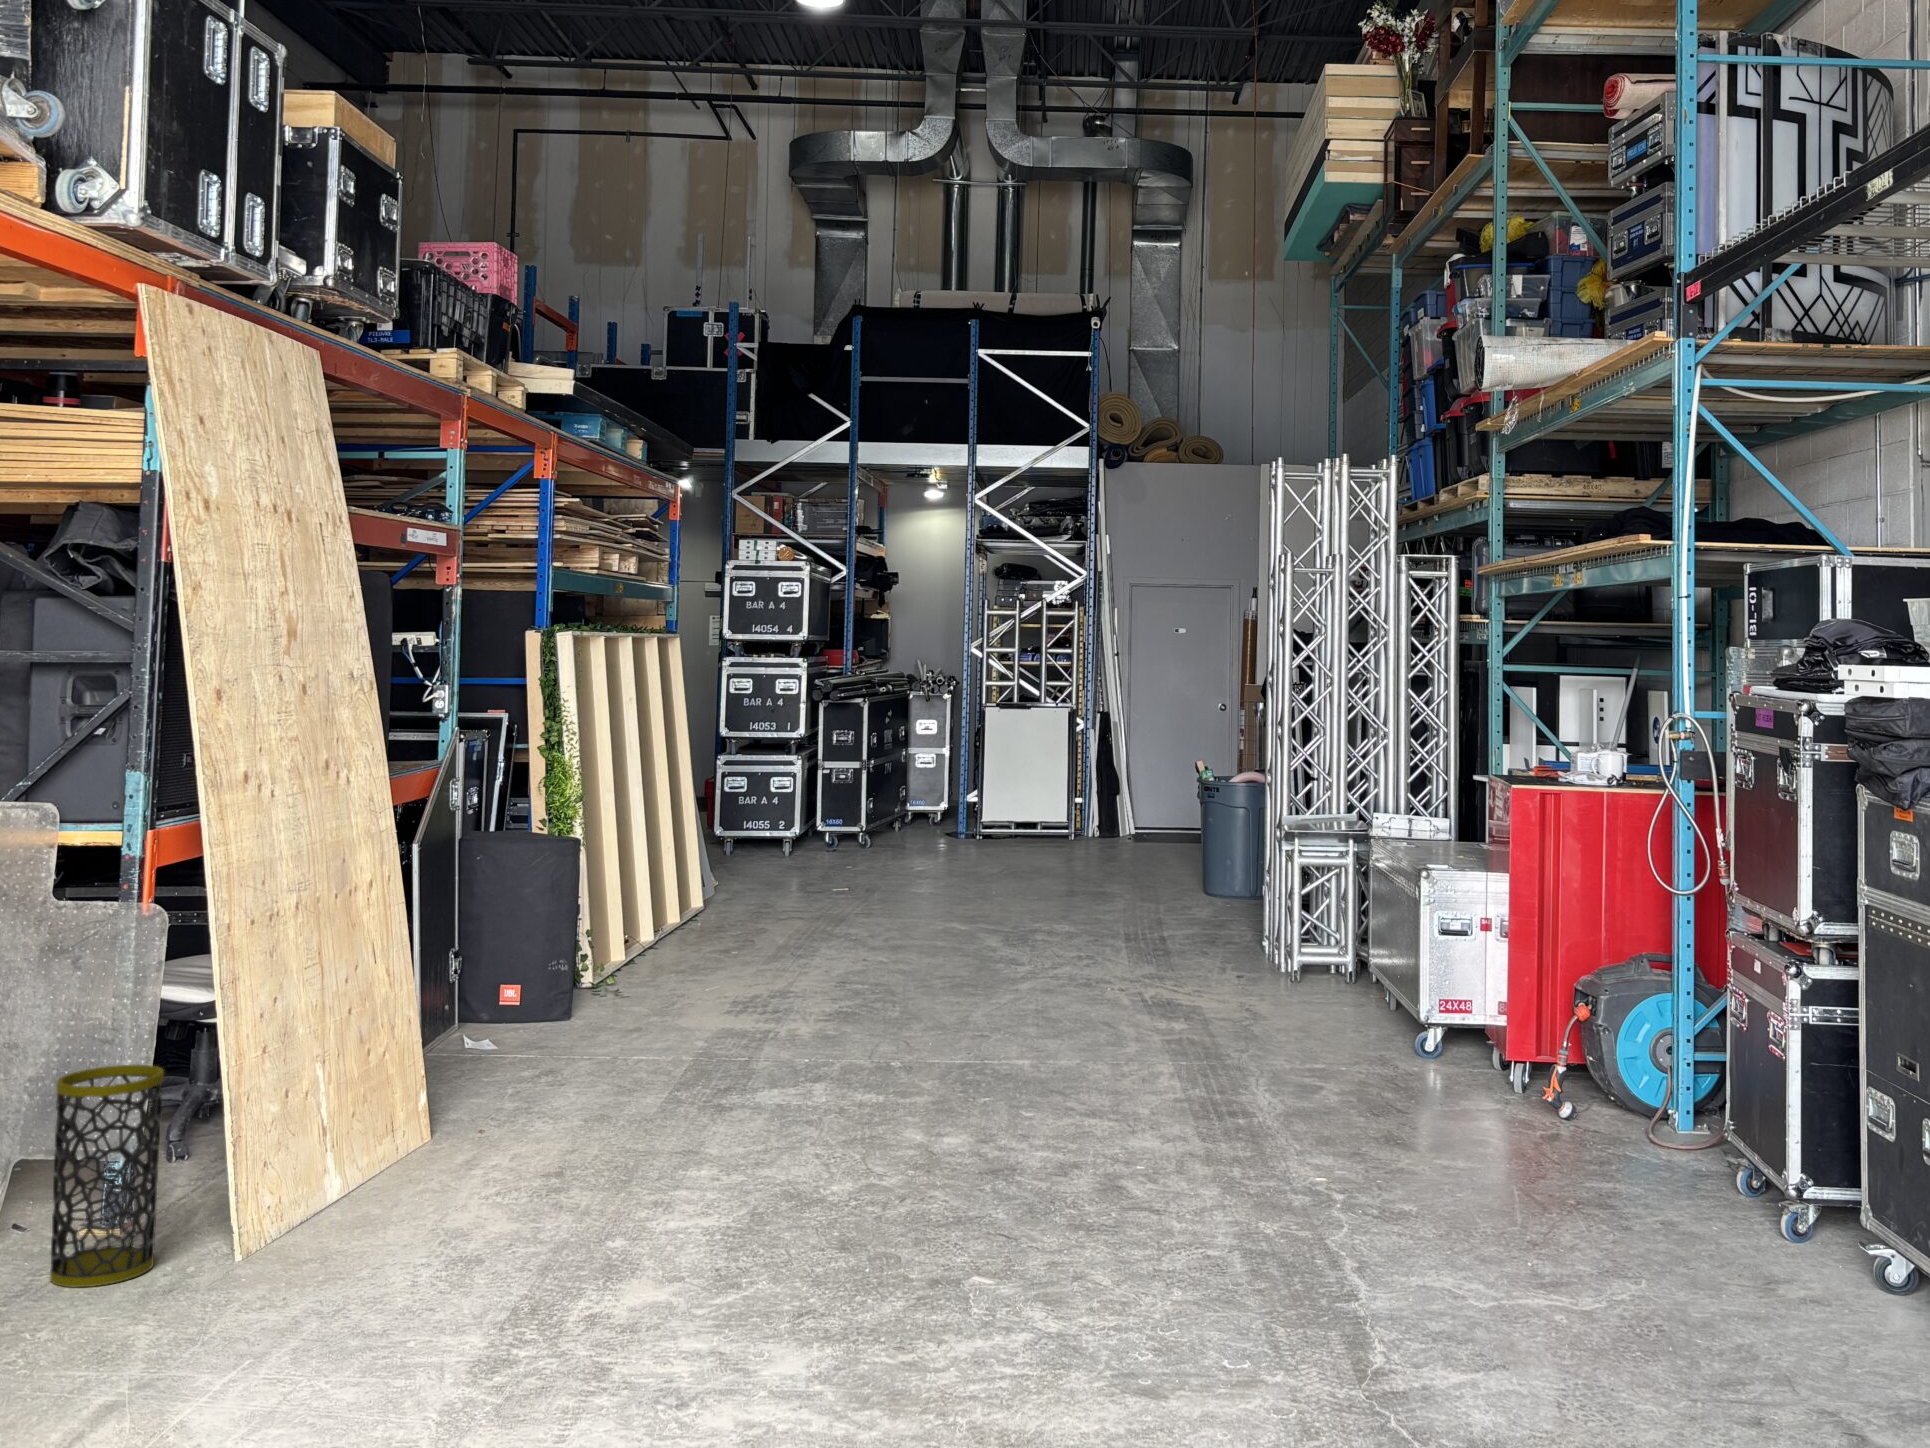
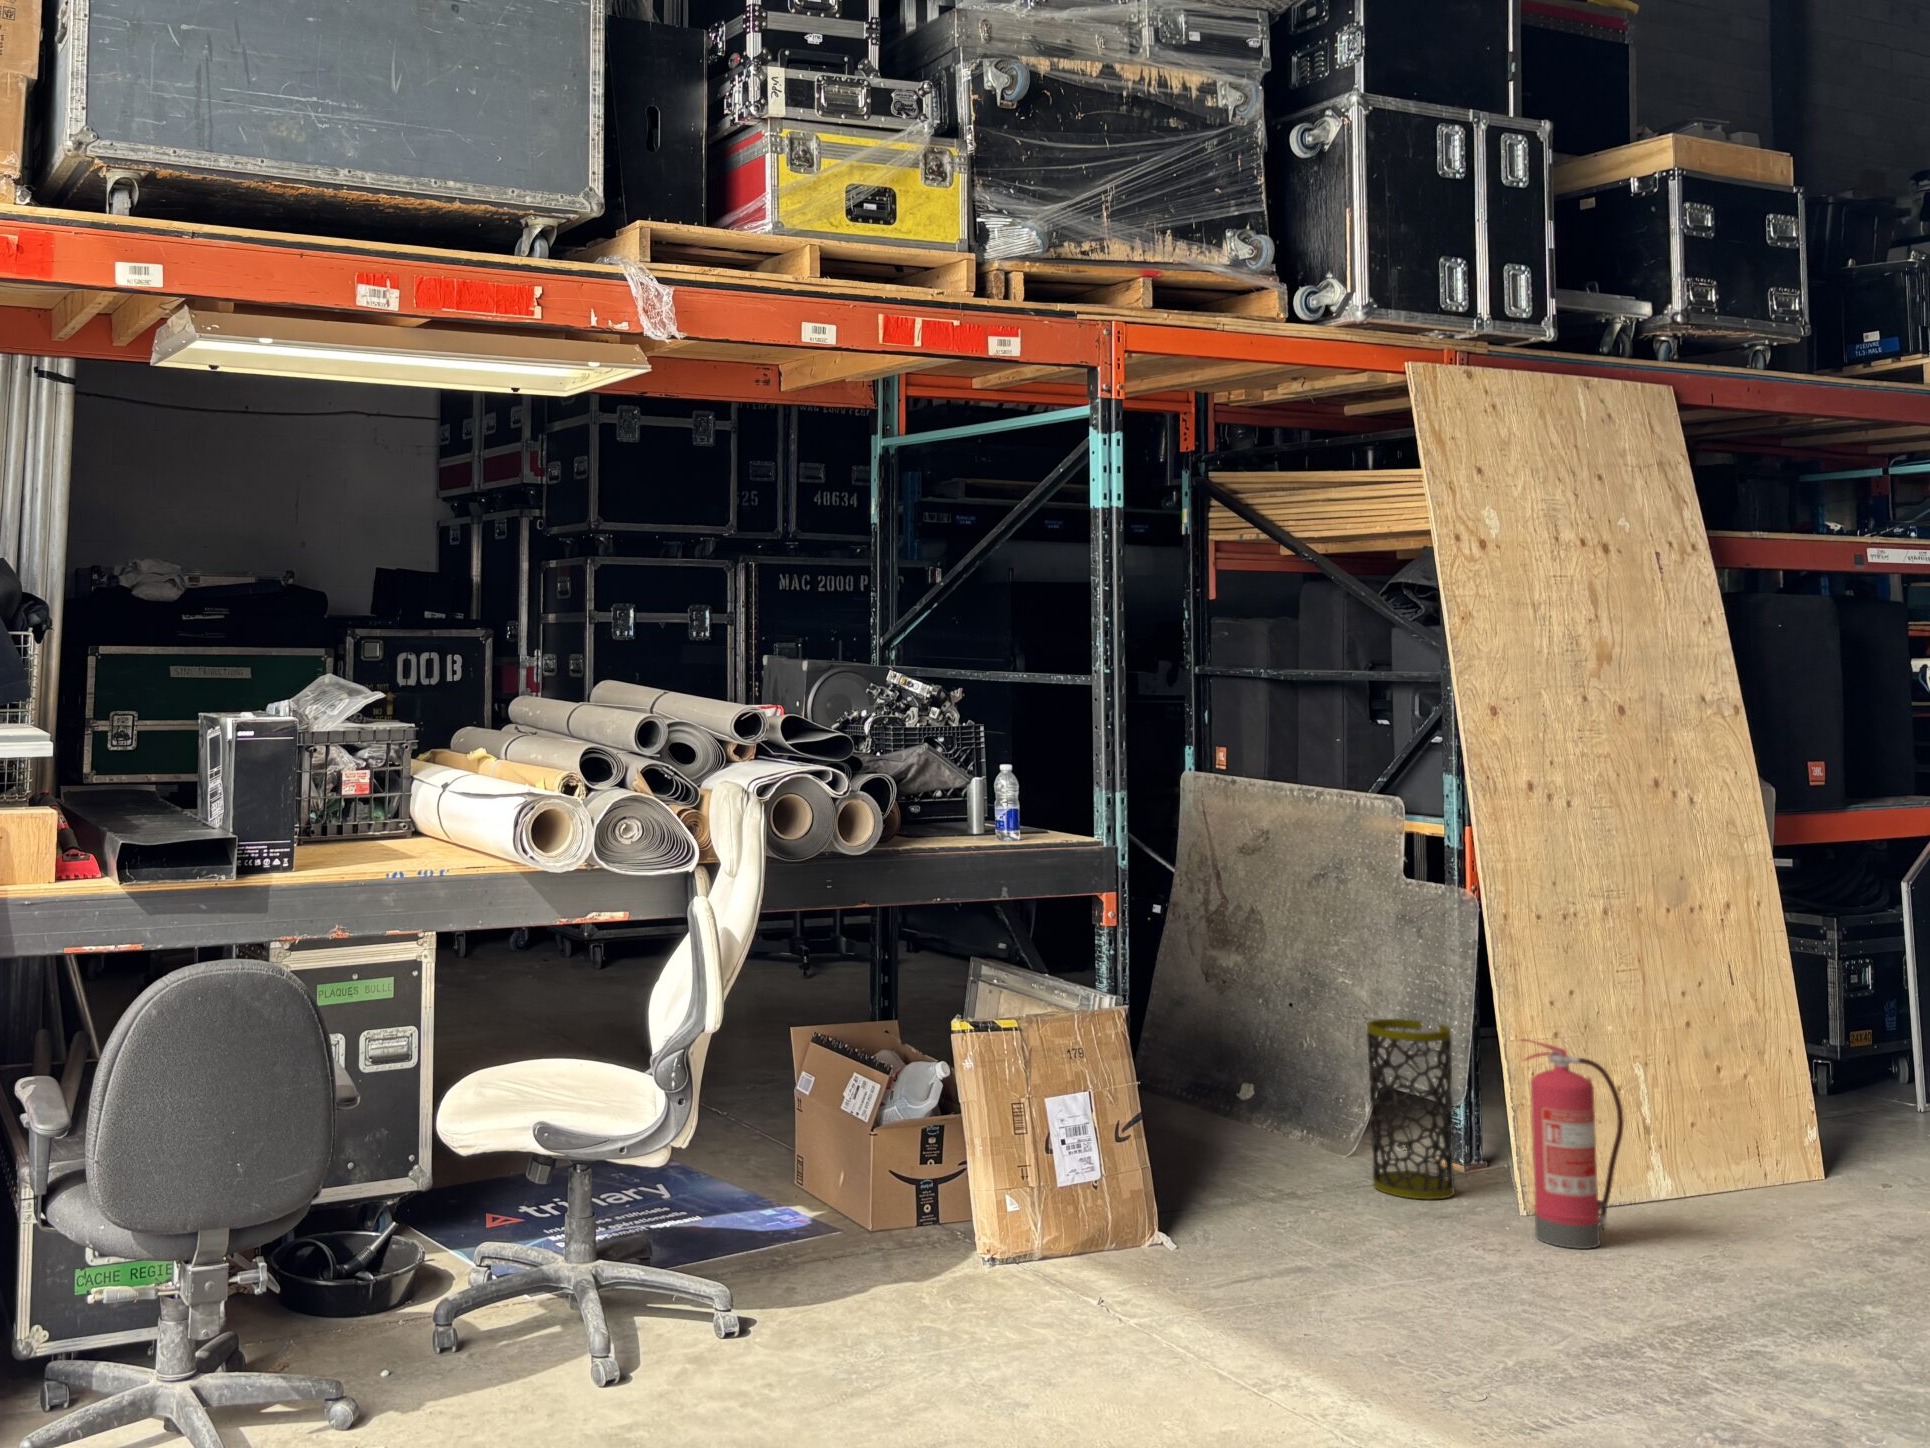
fire extinguisher: none [281,1061,382,1285] -> present [1521,1039,1624,1249]

